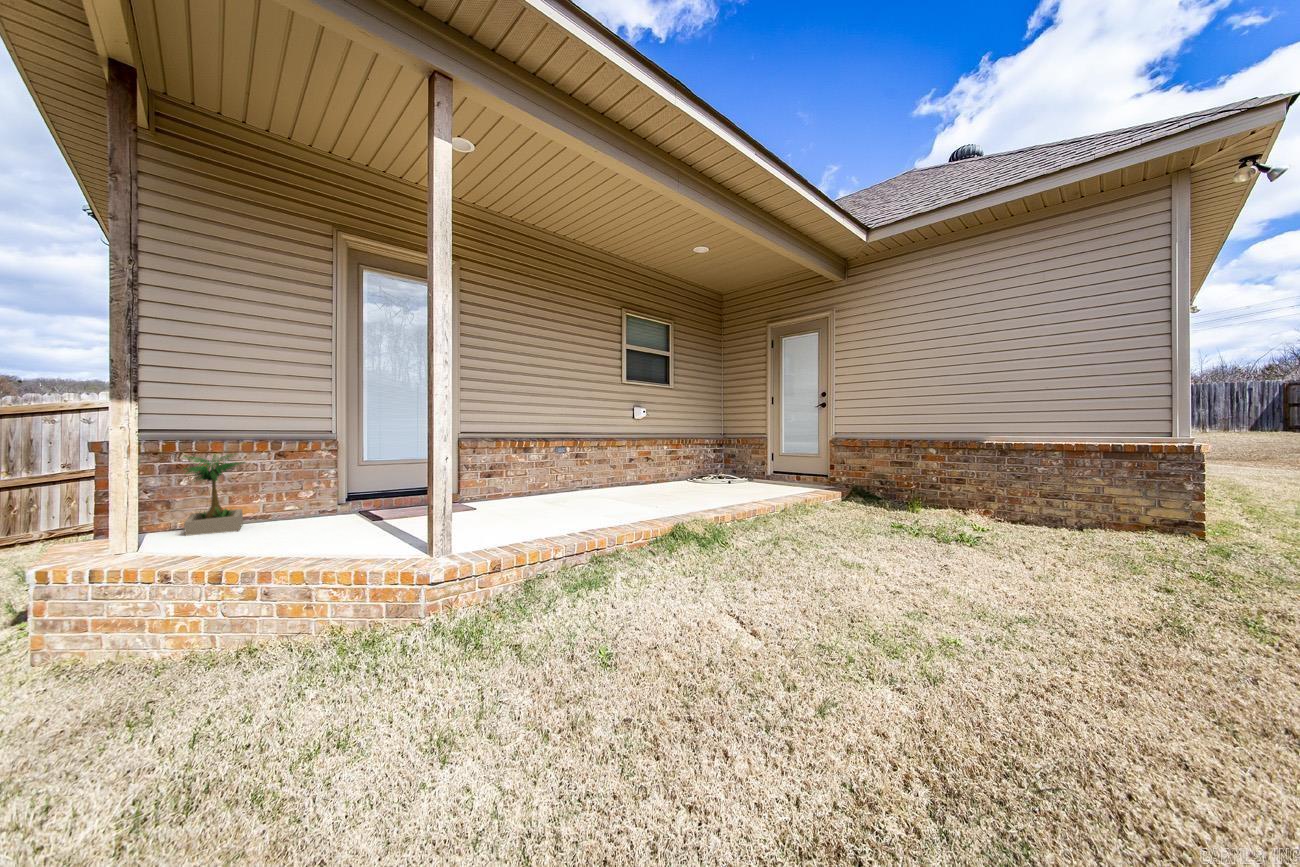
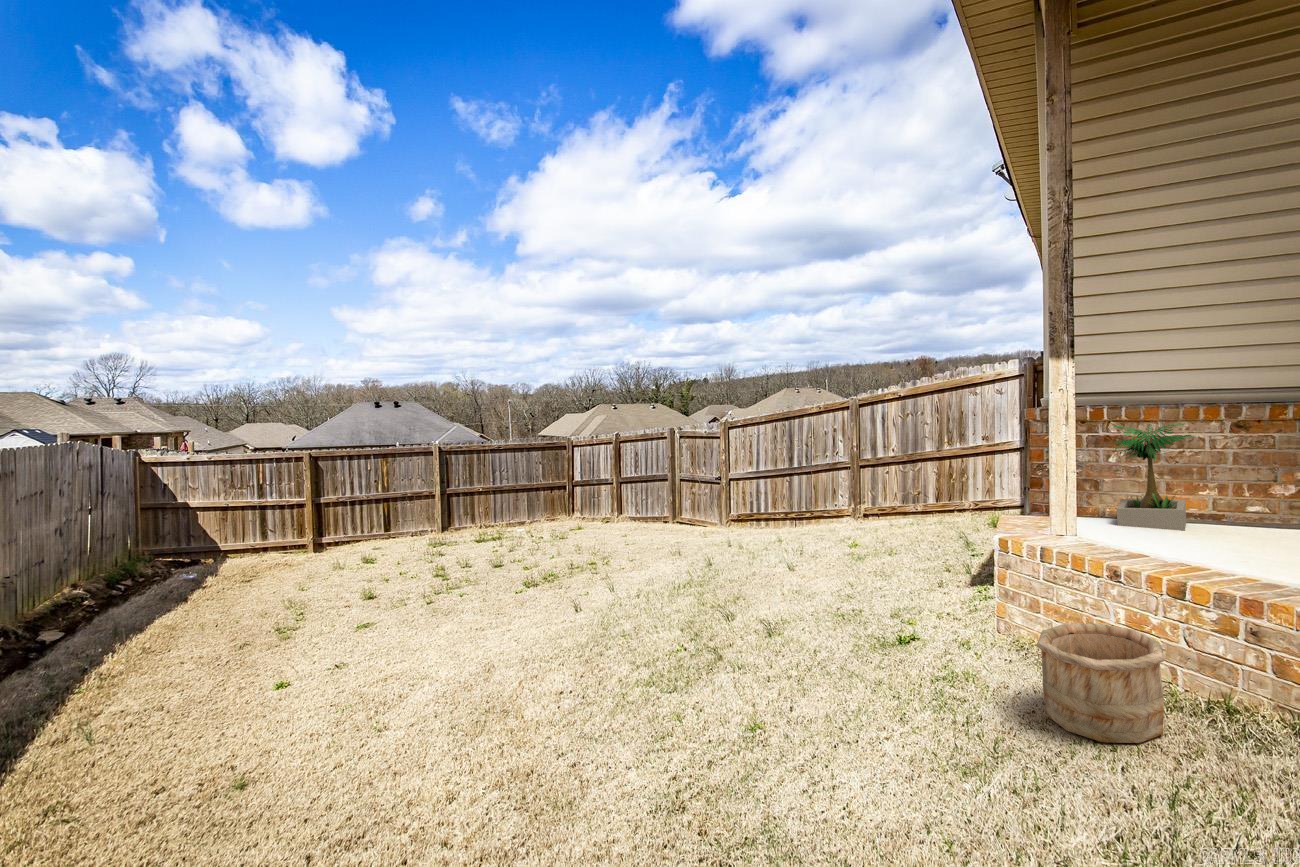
wooden bucket: none [70,619,196,728] -> present [1037,623,1164,743]

